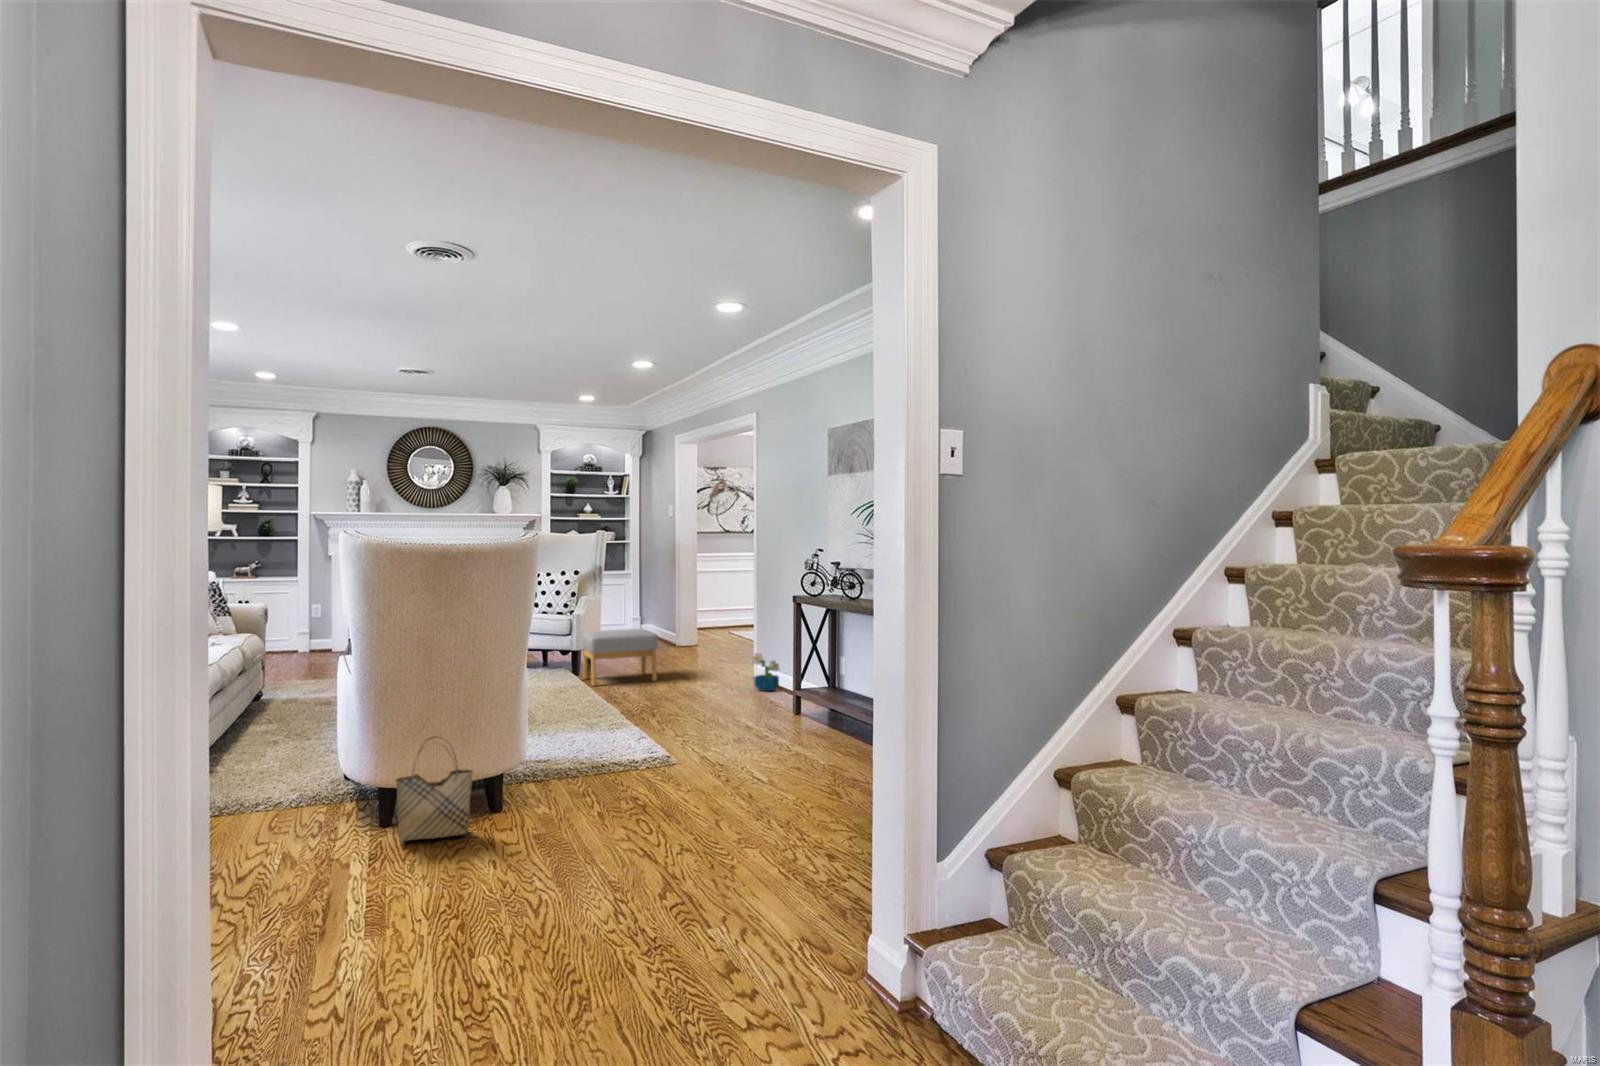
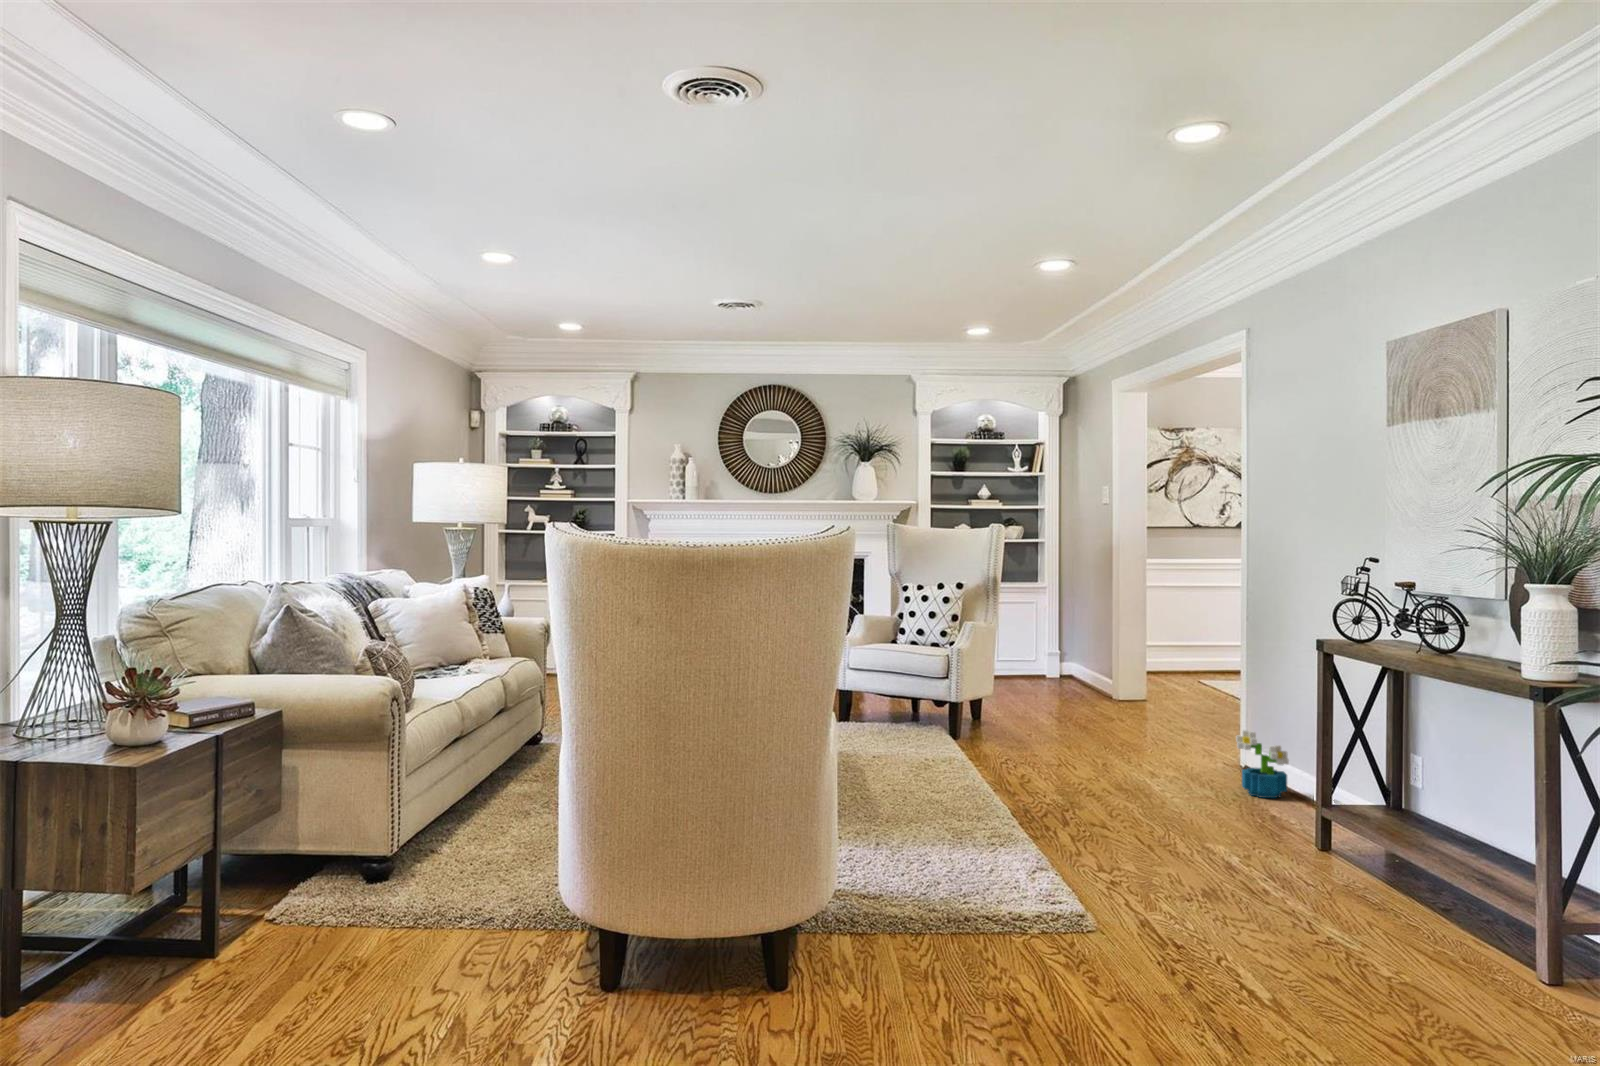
footstool: present [581,629,658,686] -> none [961,676,1078,760]
woven basket: present [395,736,473,841] -> none [614,856,733,1030]

